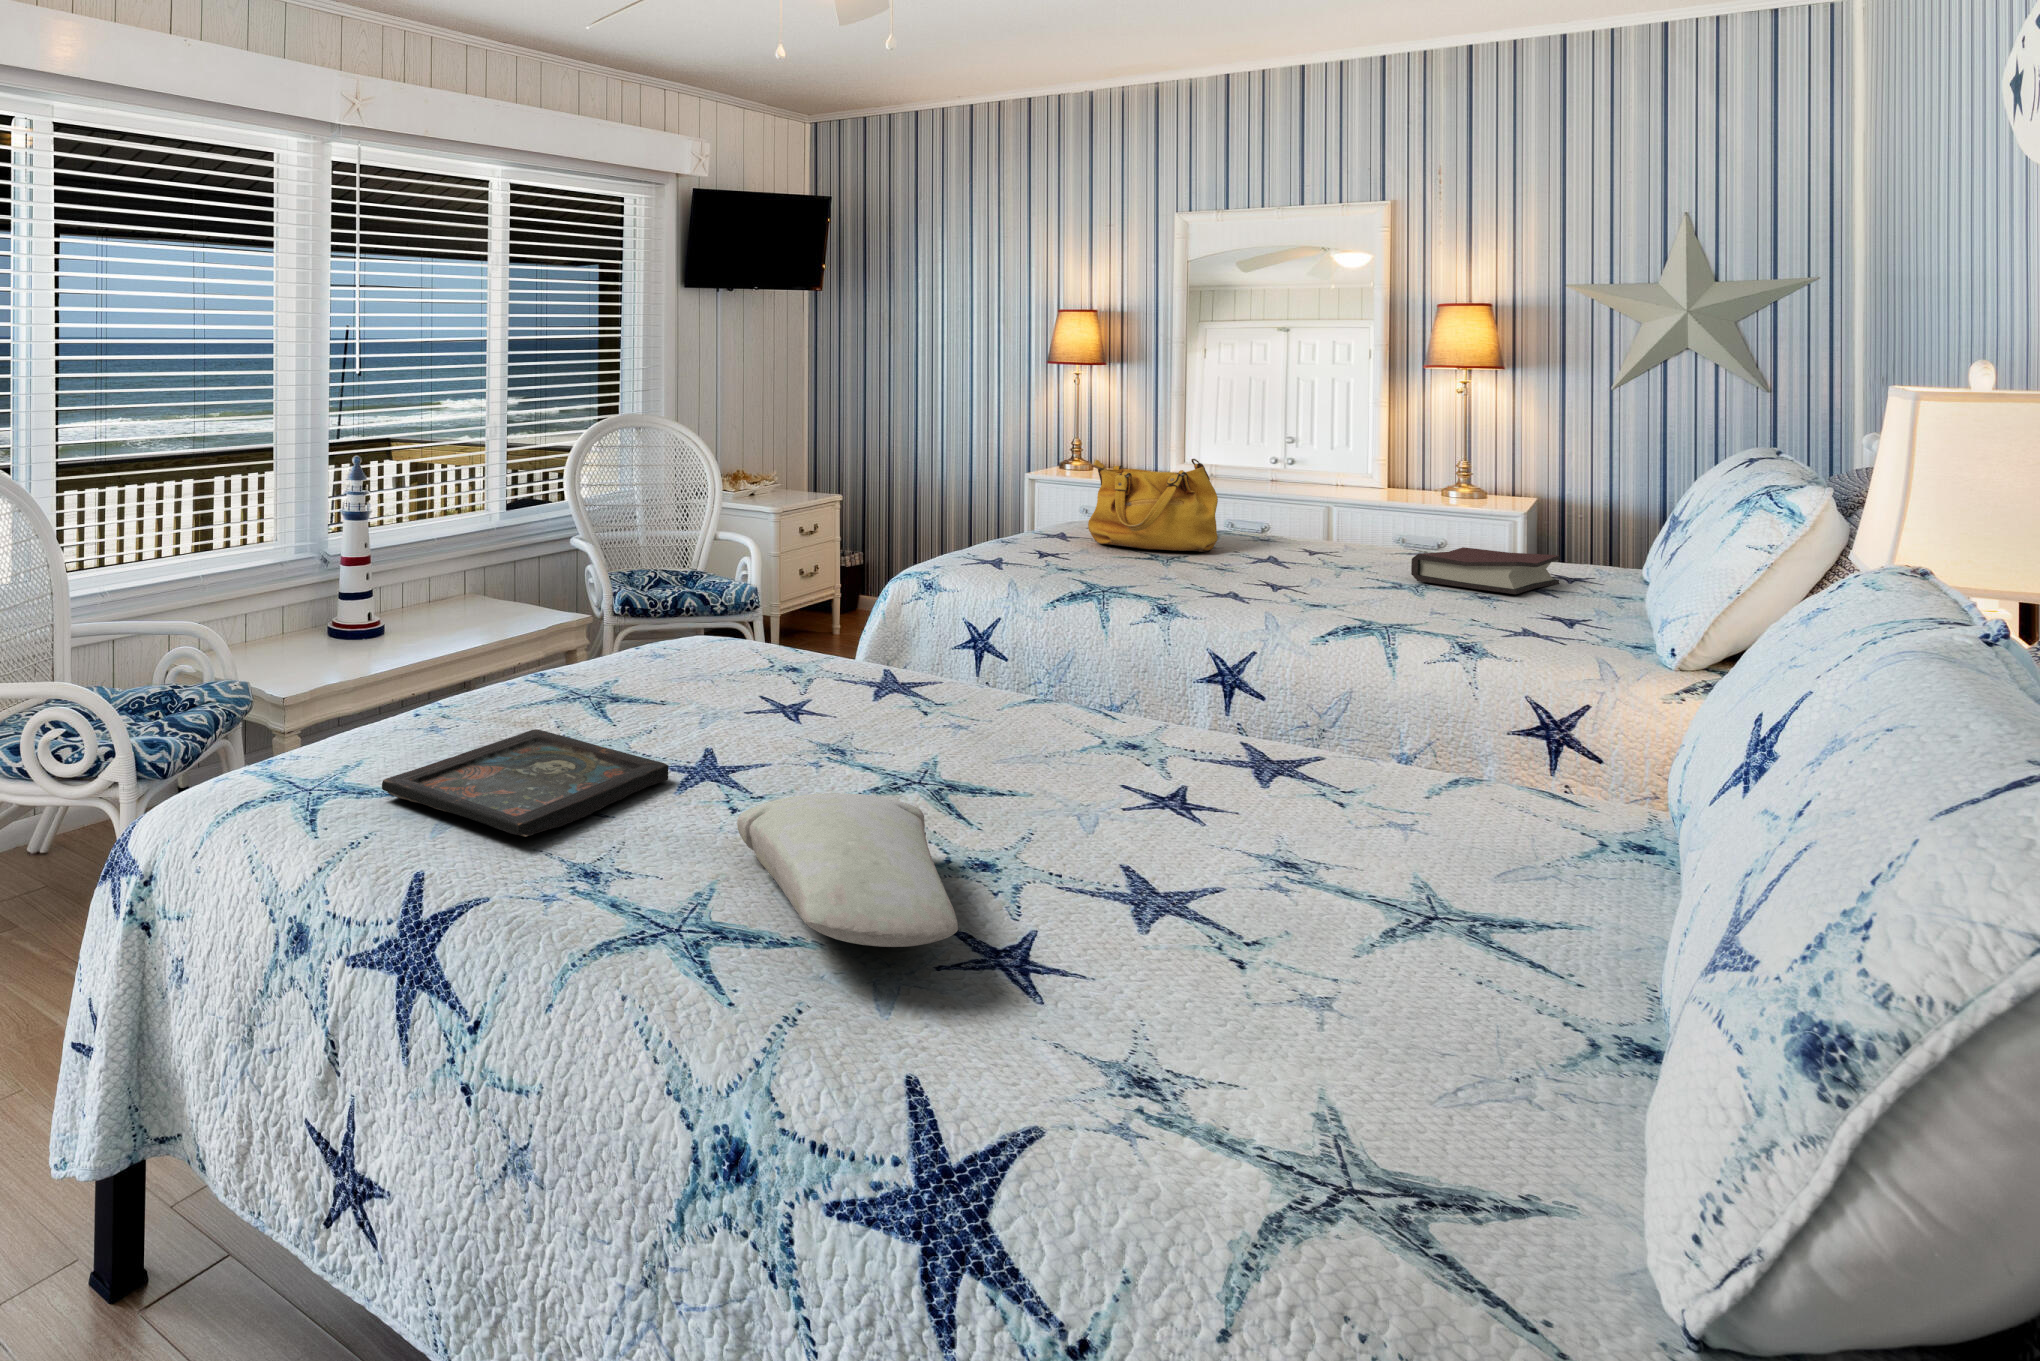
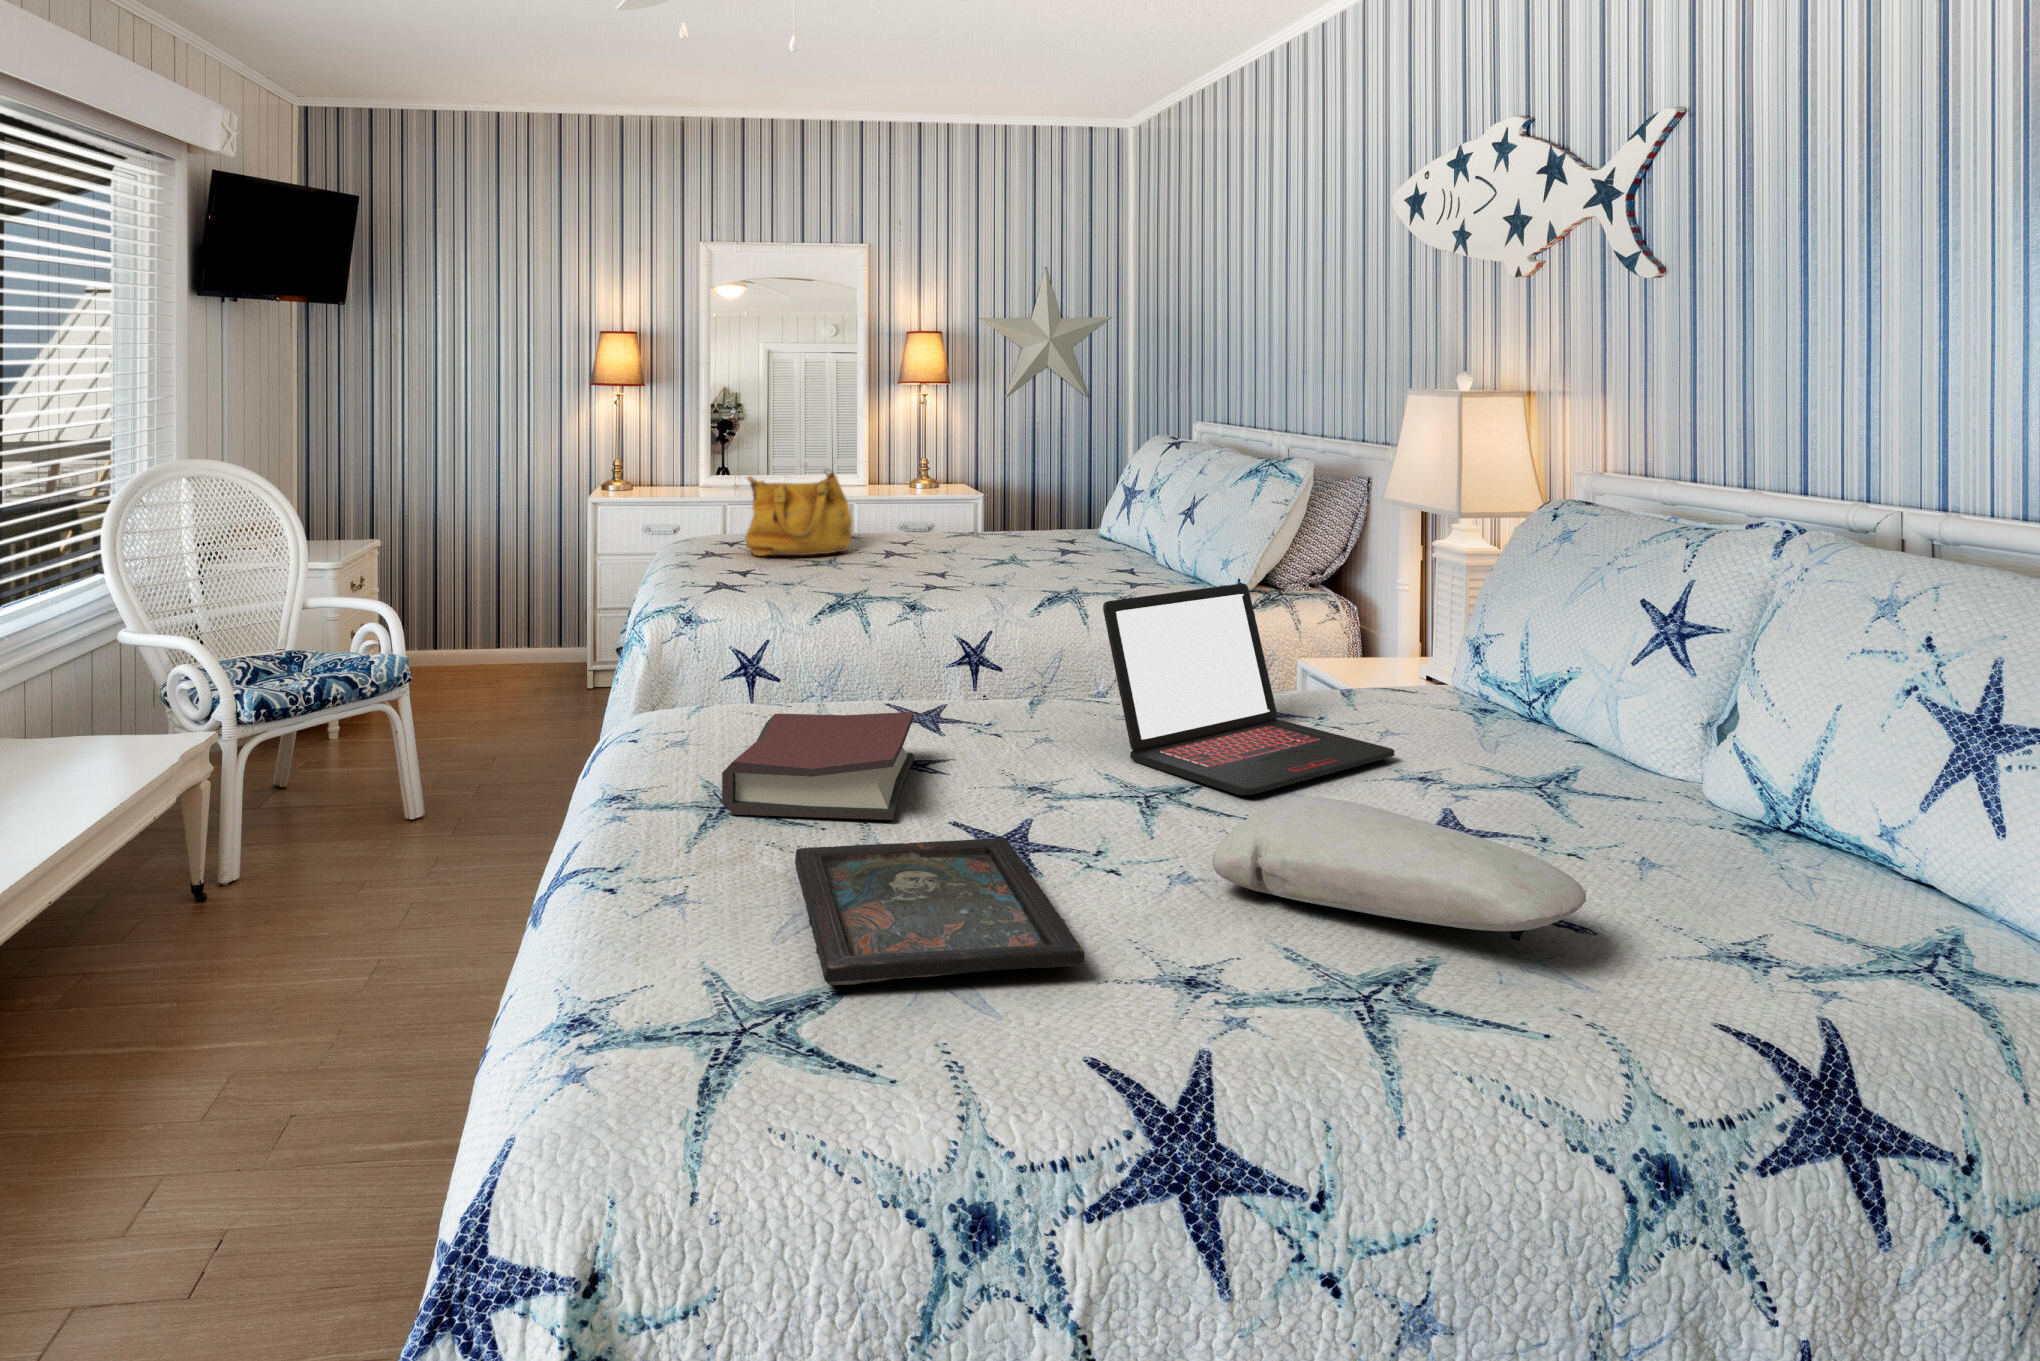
hardback book: present [1411,547,1560,594] -> present [722,712,914,820]
laptop: none [961,599,1254,835] -> present [1103,583,1394,795]

